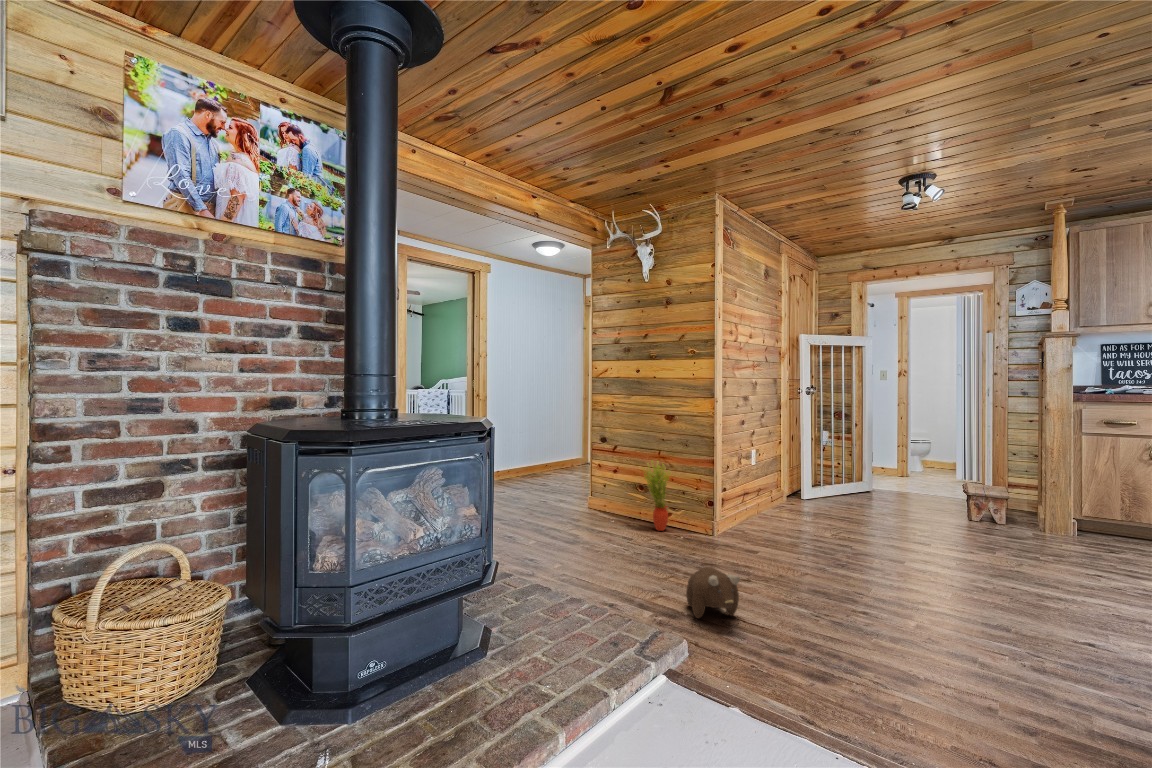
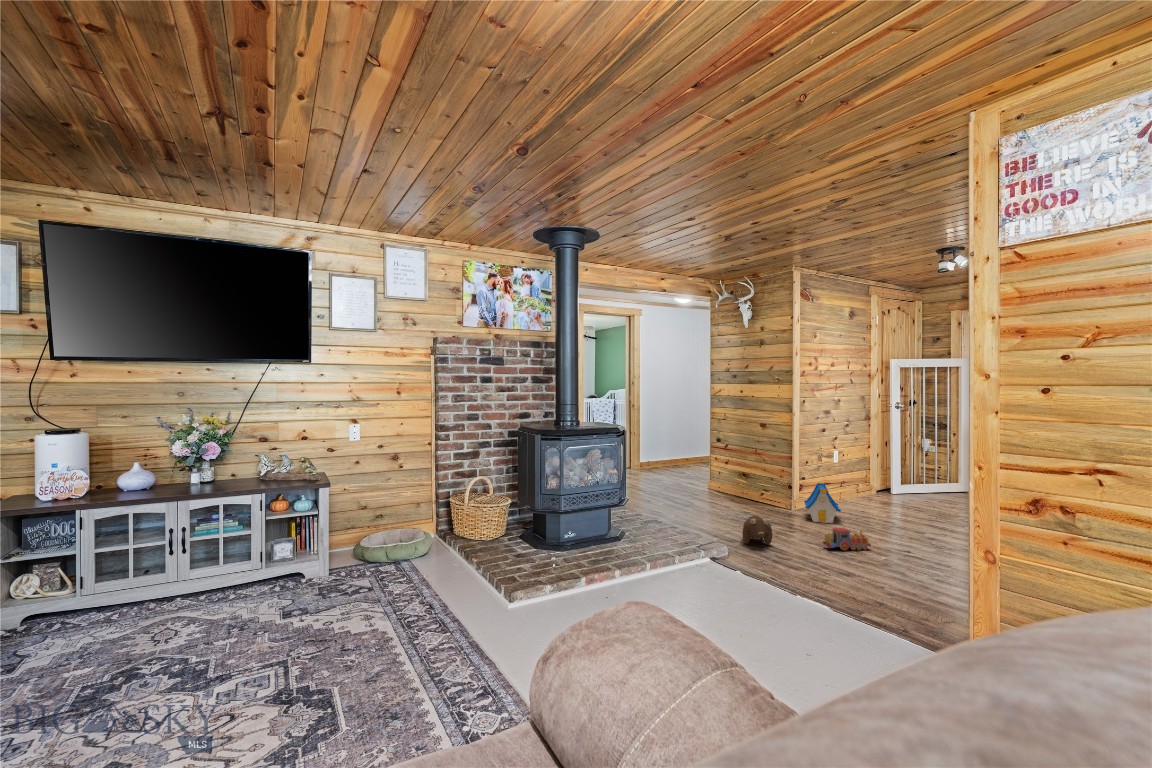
potted plant: present [644,461,670,531] -> none [742,454,762,504]
toy house: none [735,496,795,557] -> present [804,482,841,523]
toy train: none [810,575,876,613] -> present [823,528,871,550]

